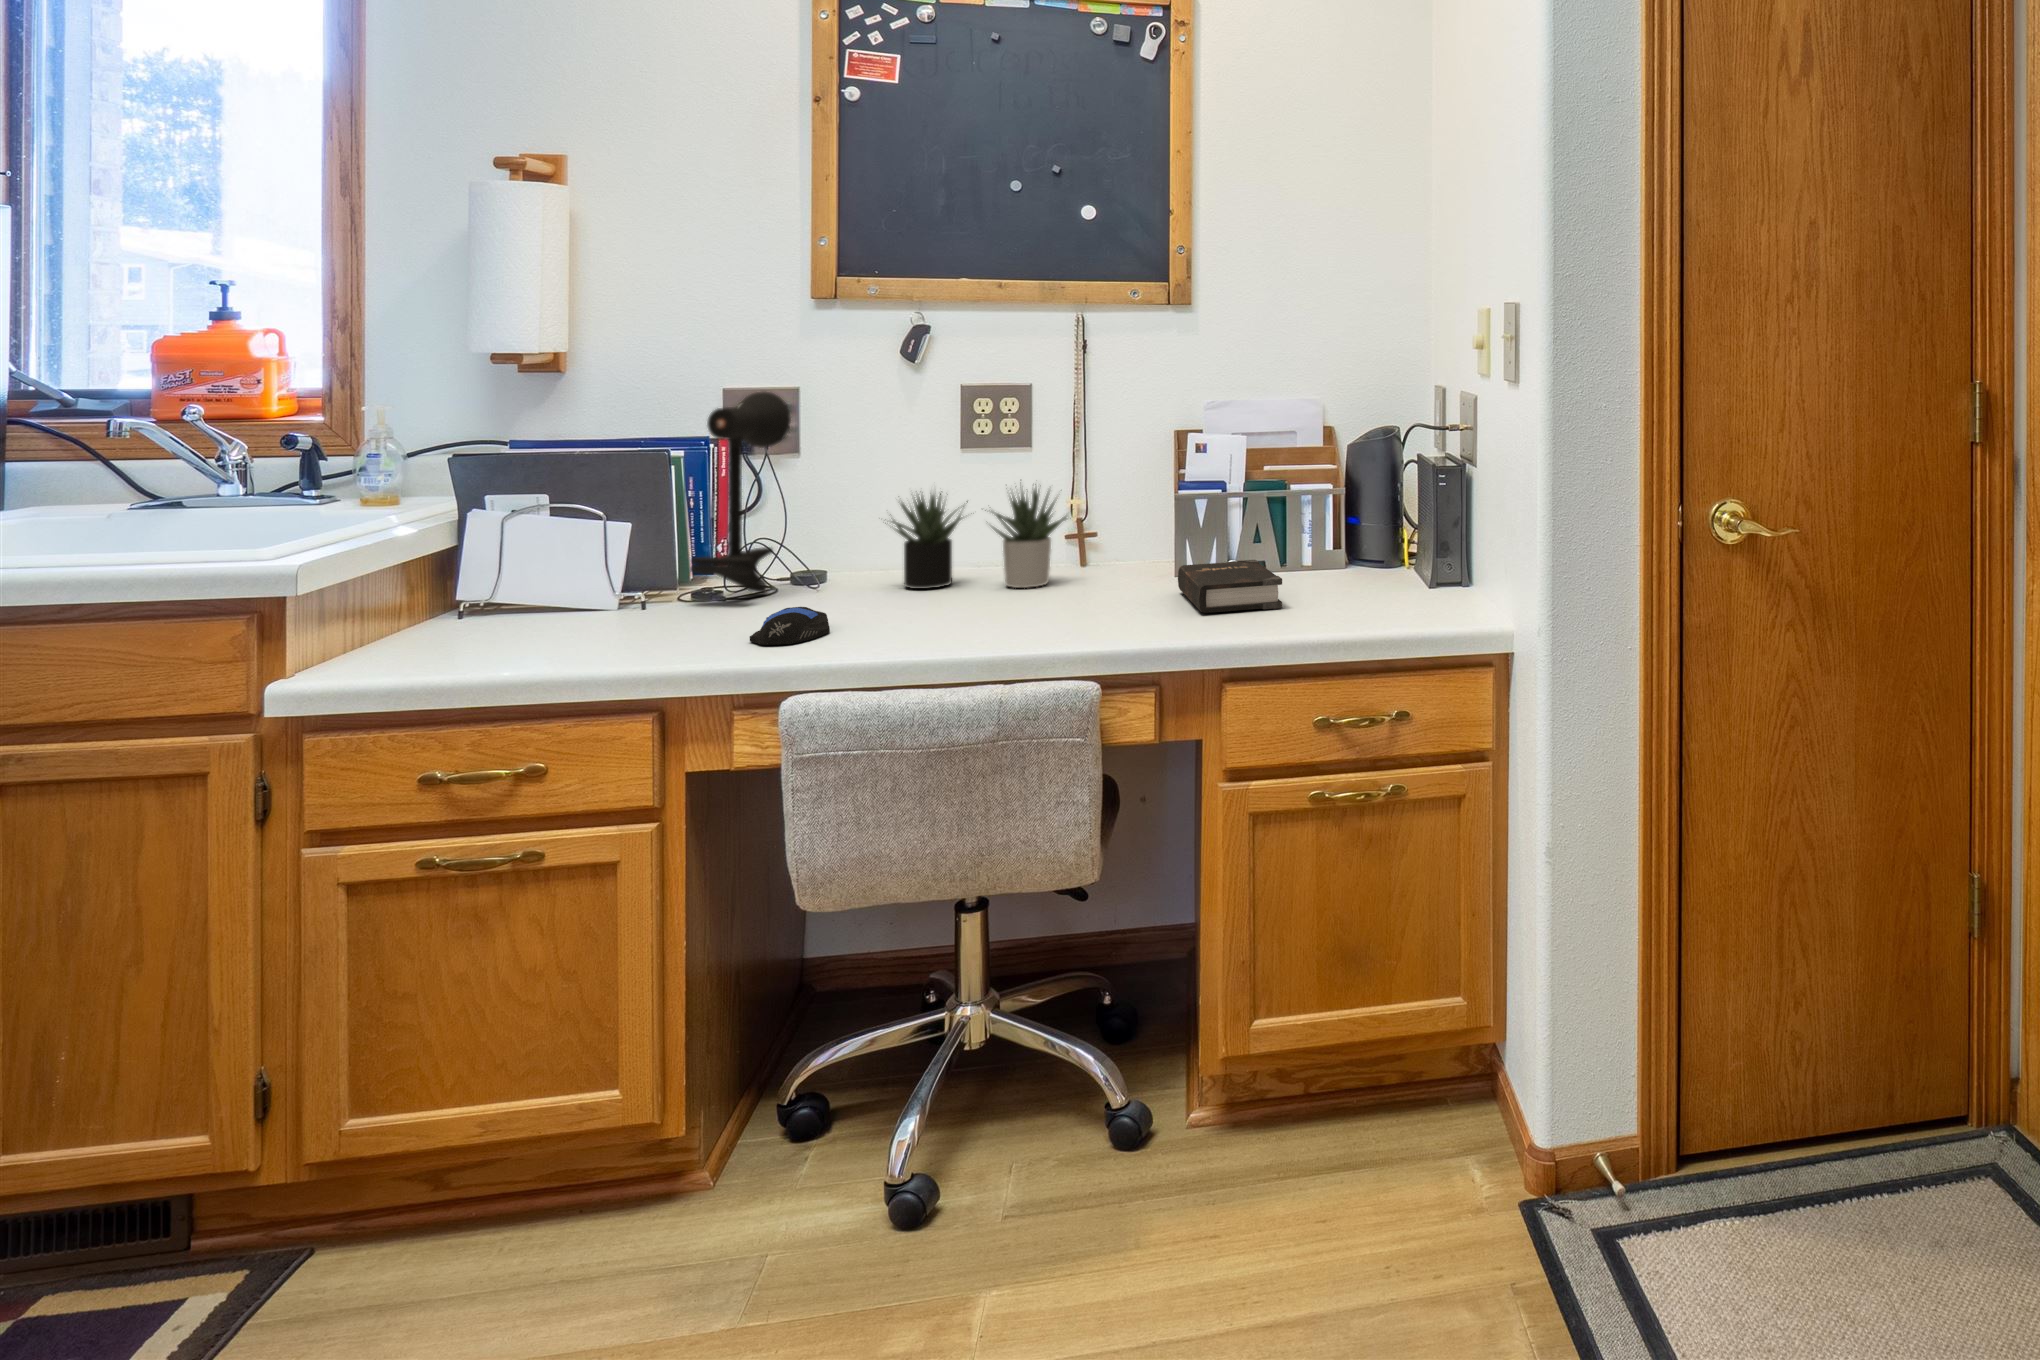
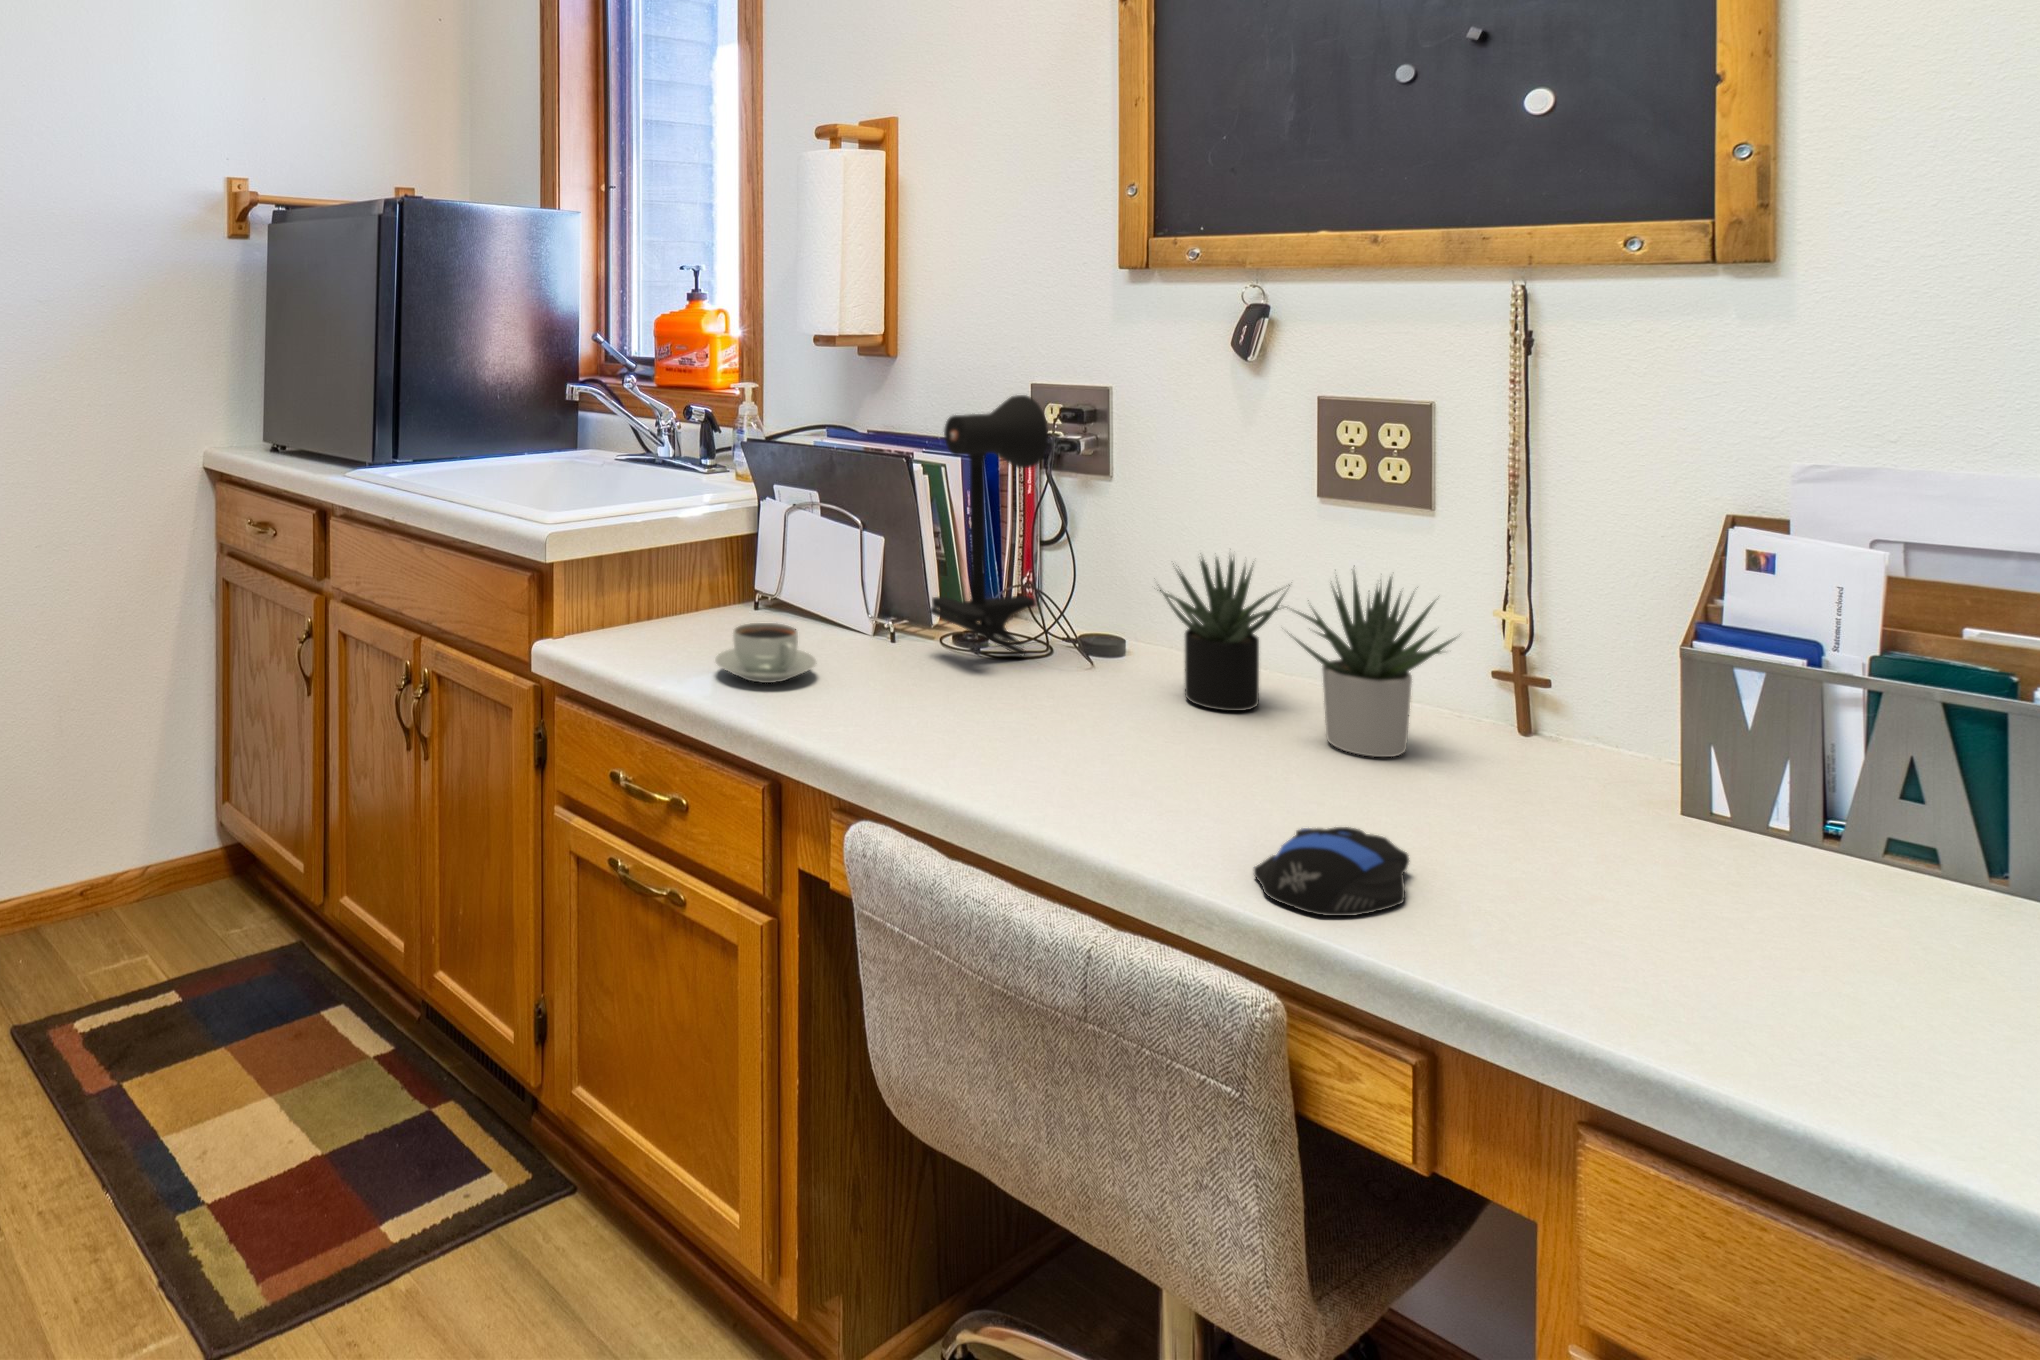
hardback book: present [1178,560,1282,613] -> none [1616,815,1881,1033]
coffee cup: none [520,594,627,643] -> present [715,623,817,683]
computer mouse: present [750,607,830,645] -> present [1254,827,1409,916]

